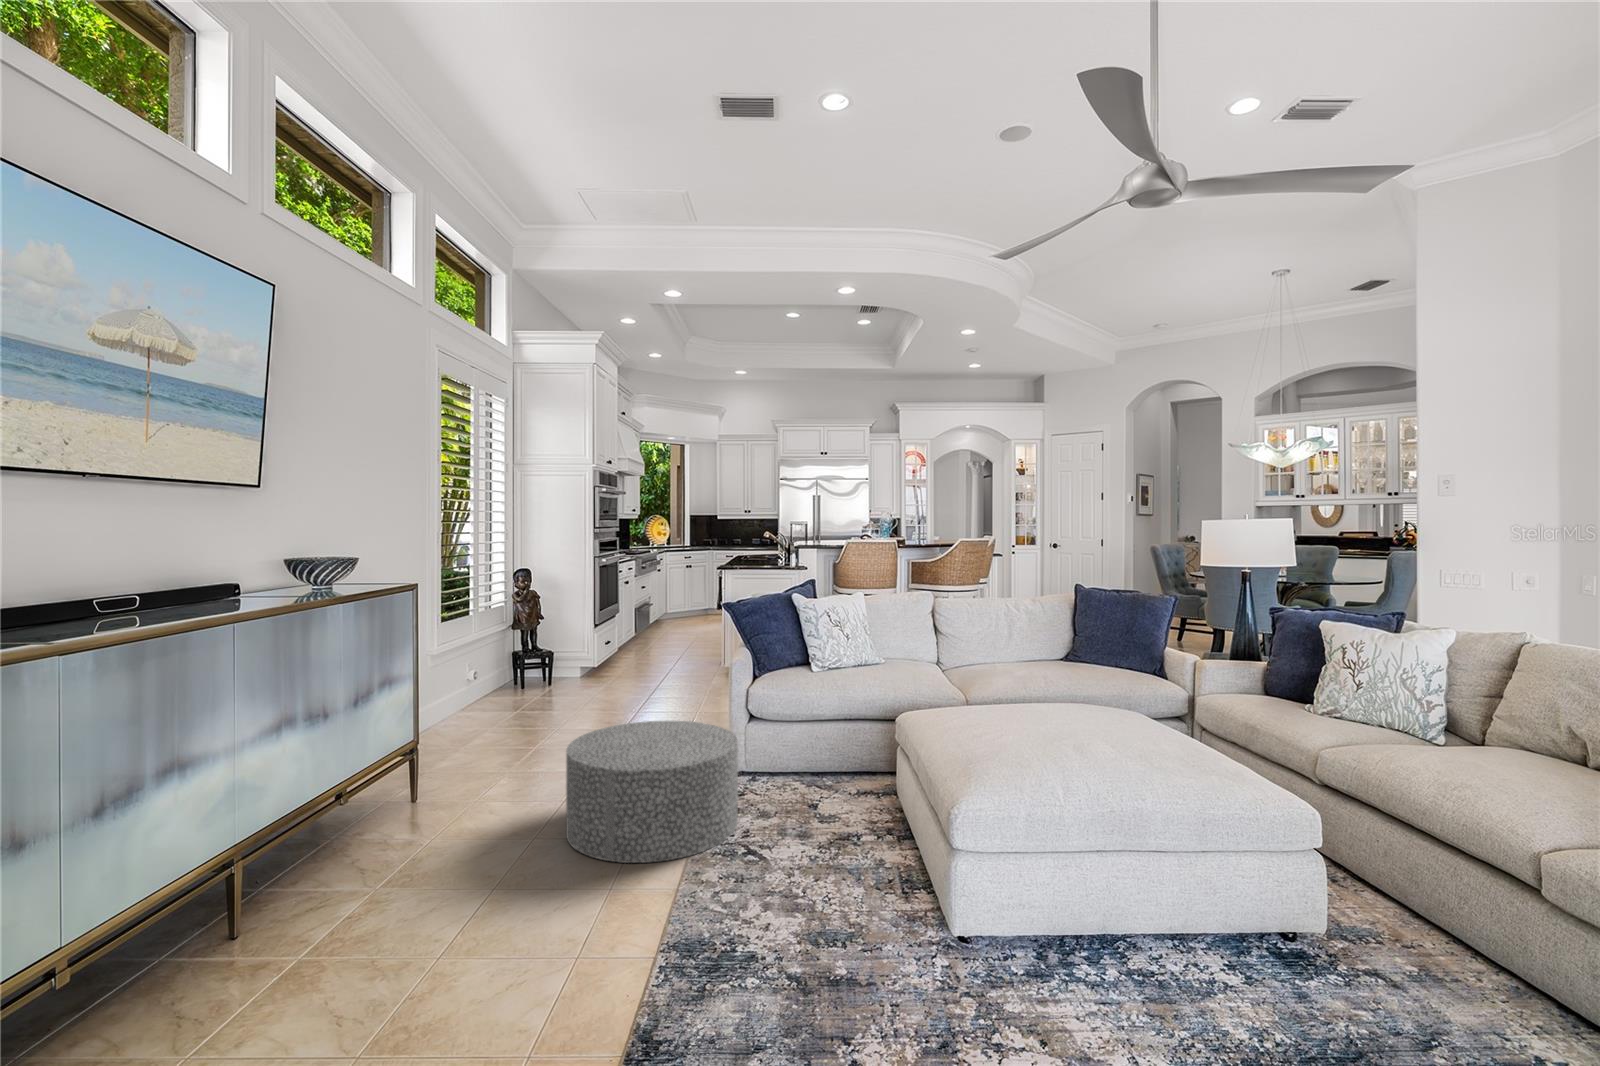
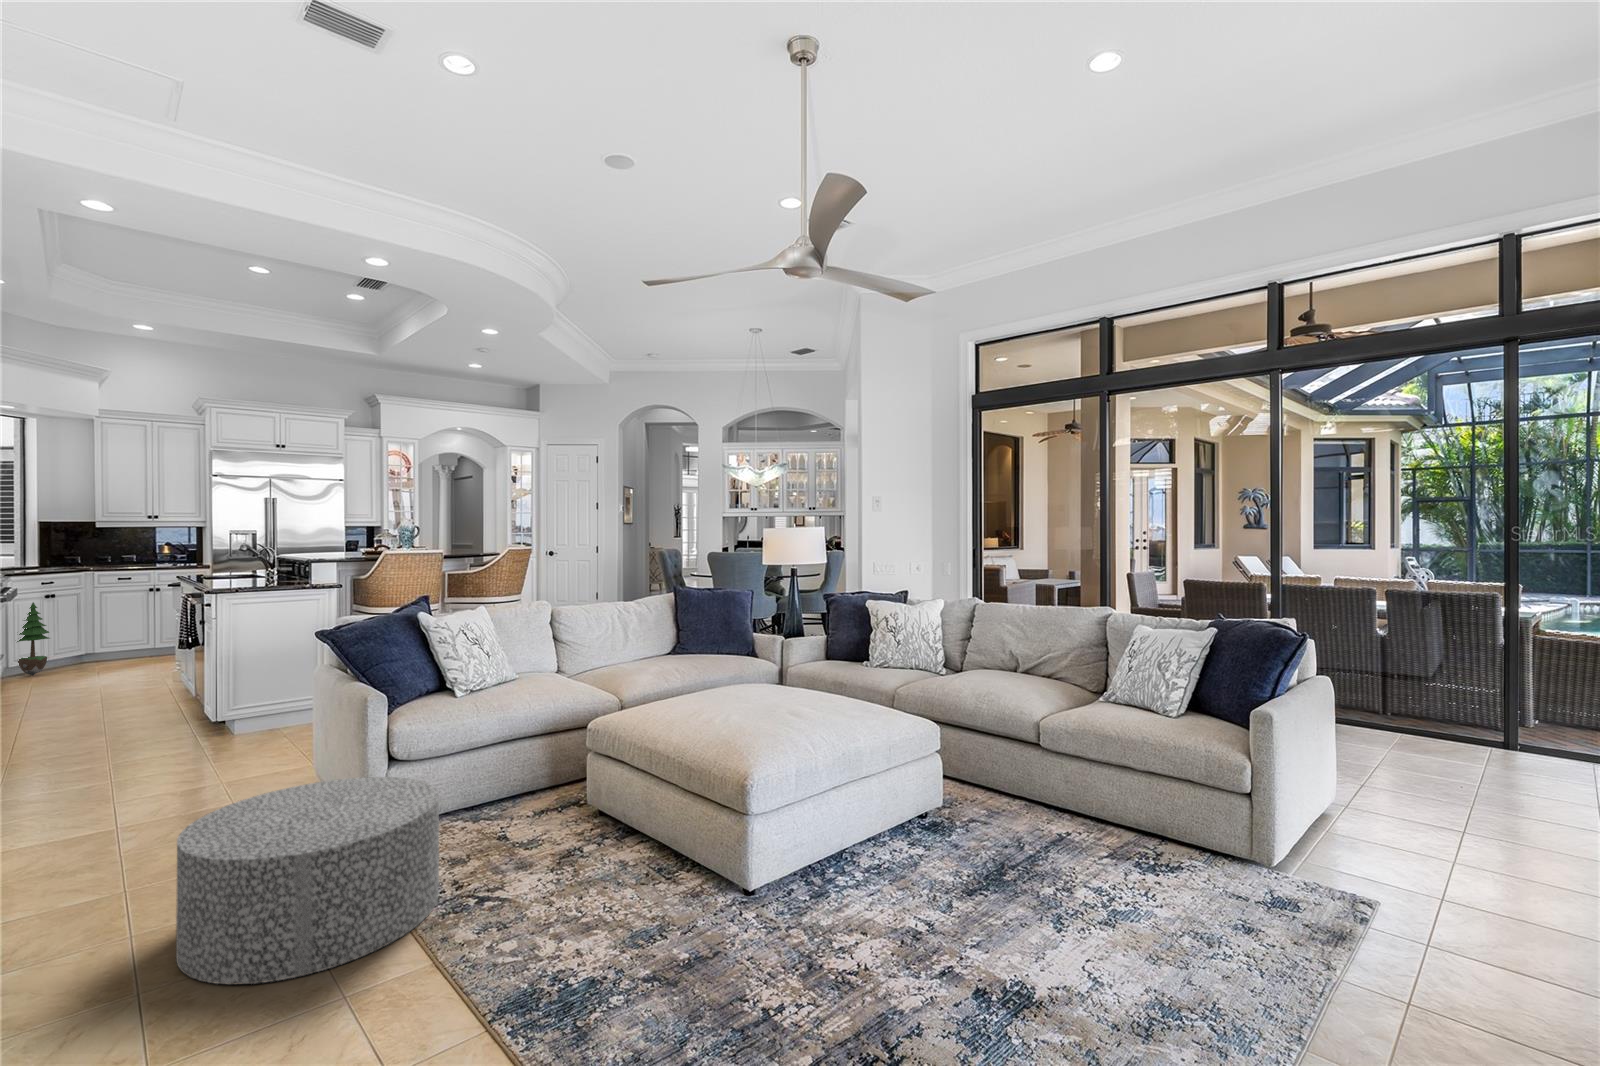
potted tree: none [672,571,690,620] -> present [17,602,50,675]

